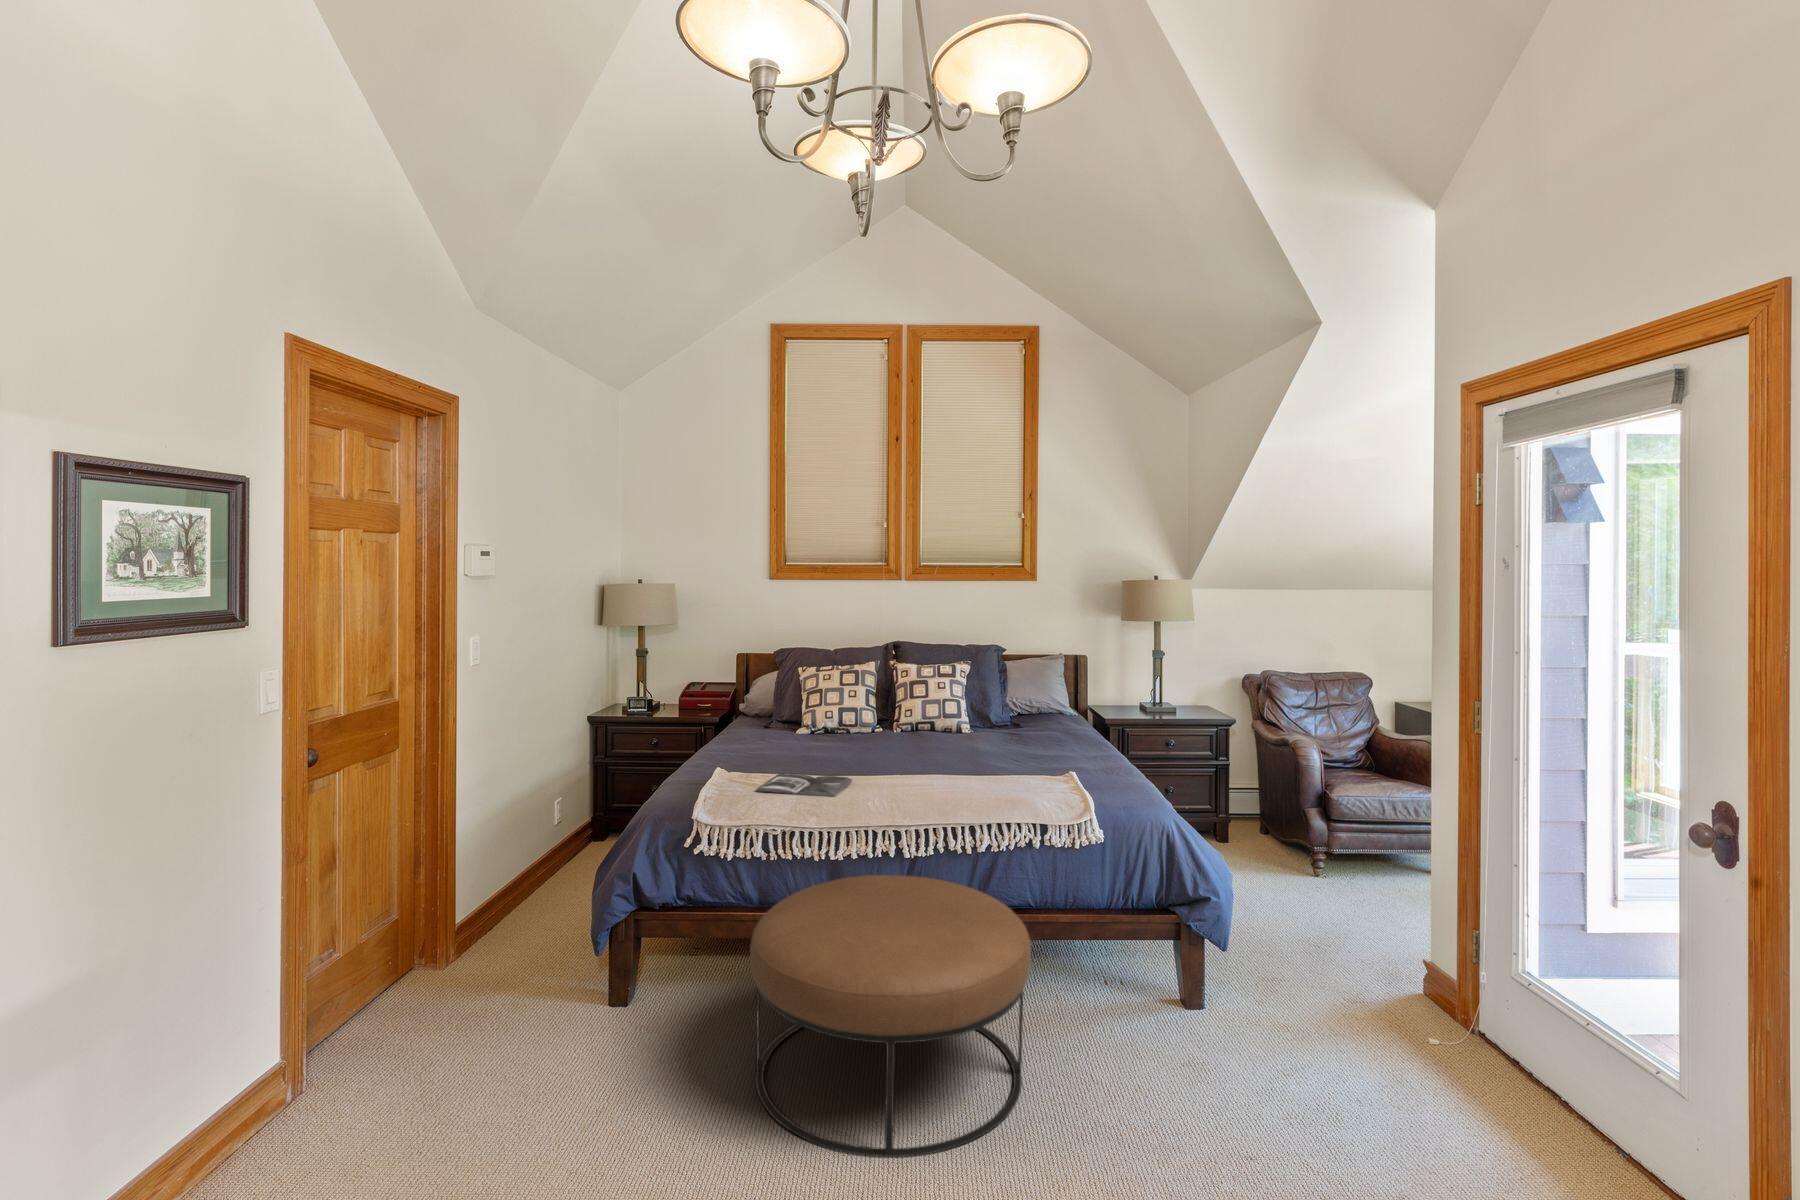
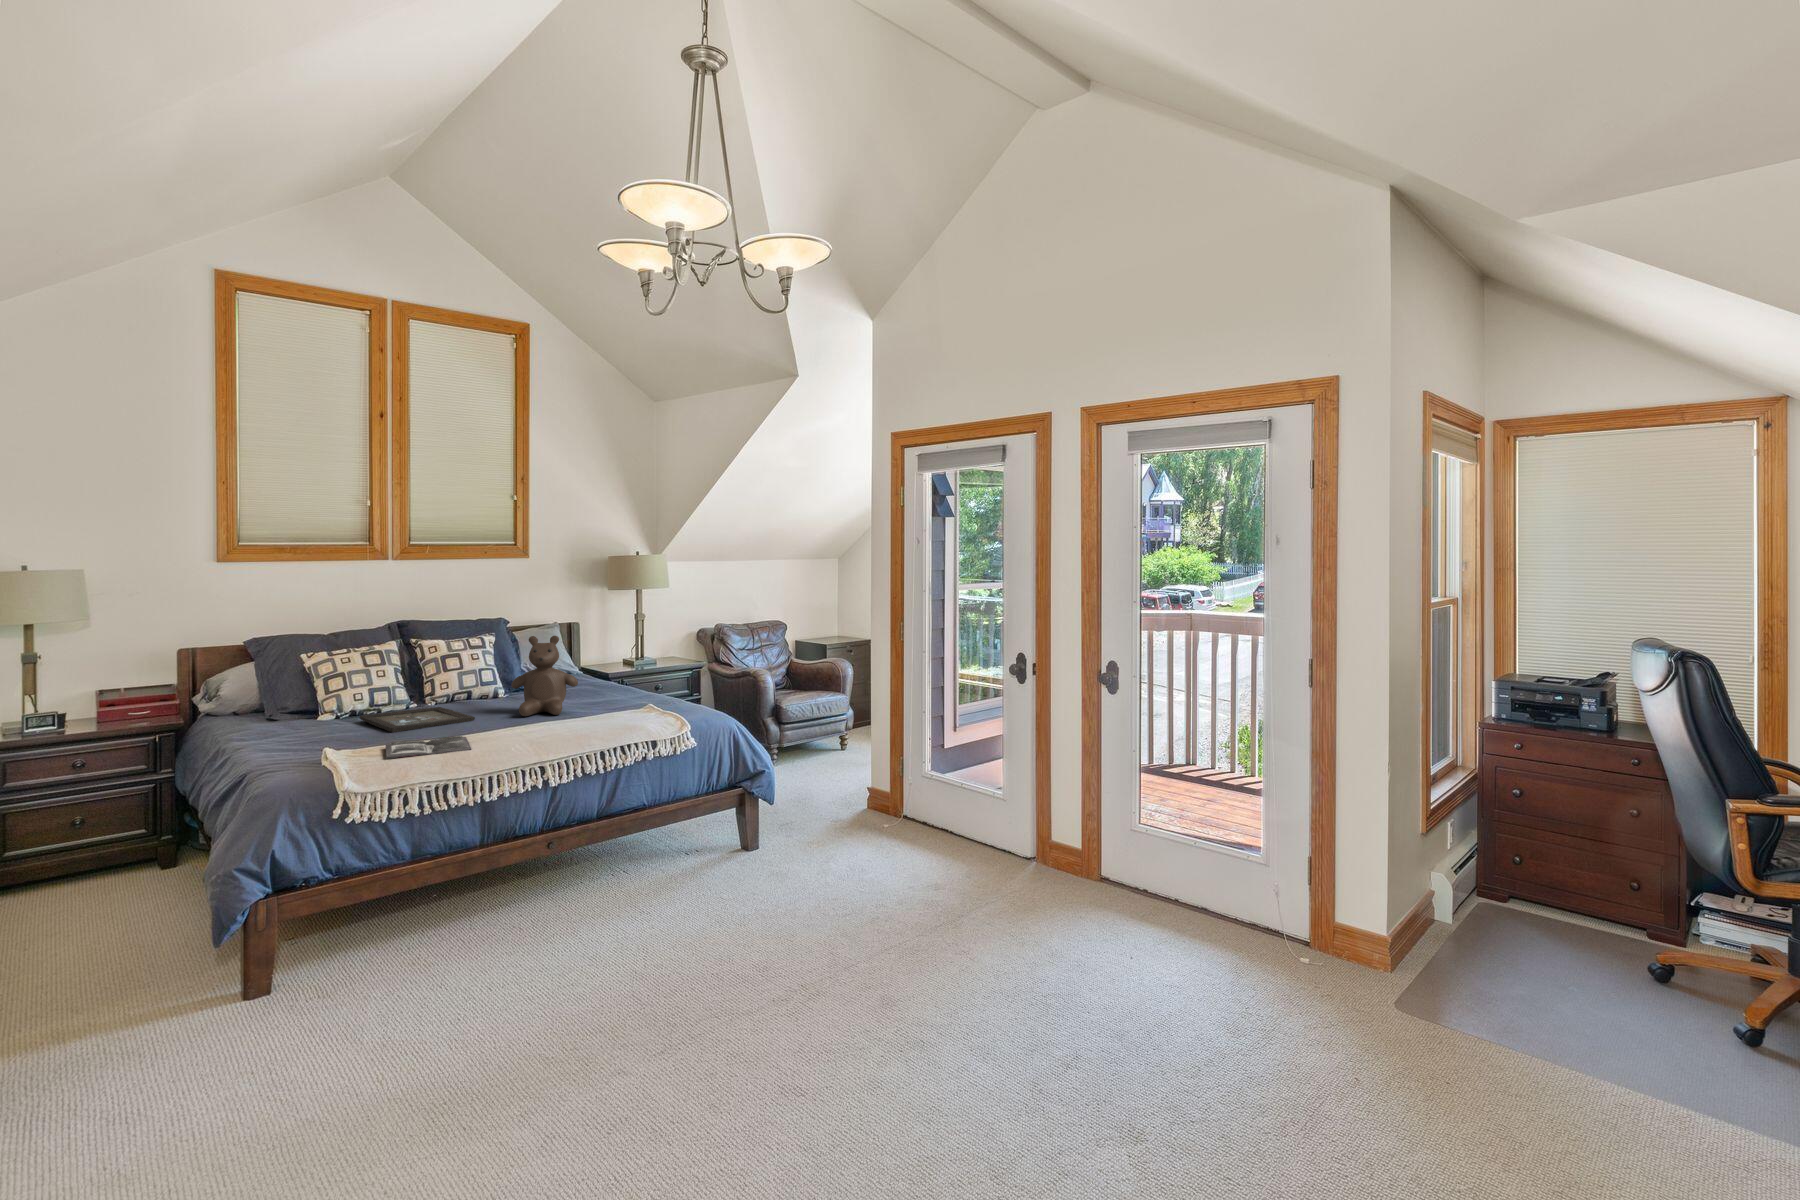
teddy bear: none [940,672,1011,767] -> present [511,636,578,716]
tray: none [814,735,900,759] -> present [360,707,475,733]
ottoman: present [750,875,1031,1157] -> none [460,795,695,996]

